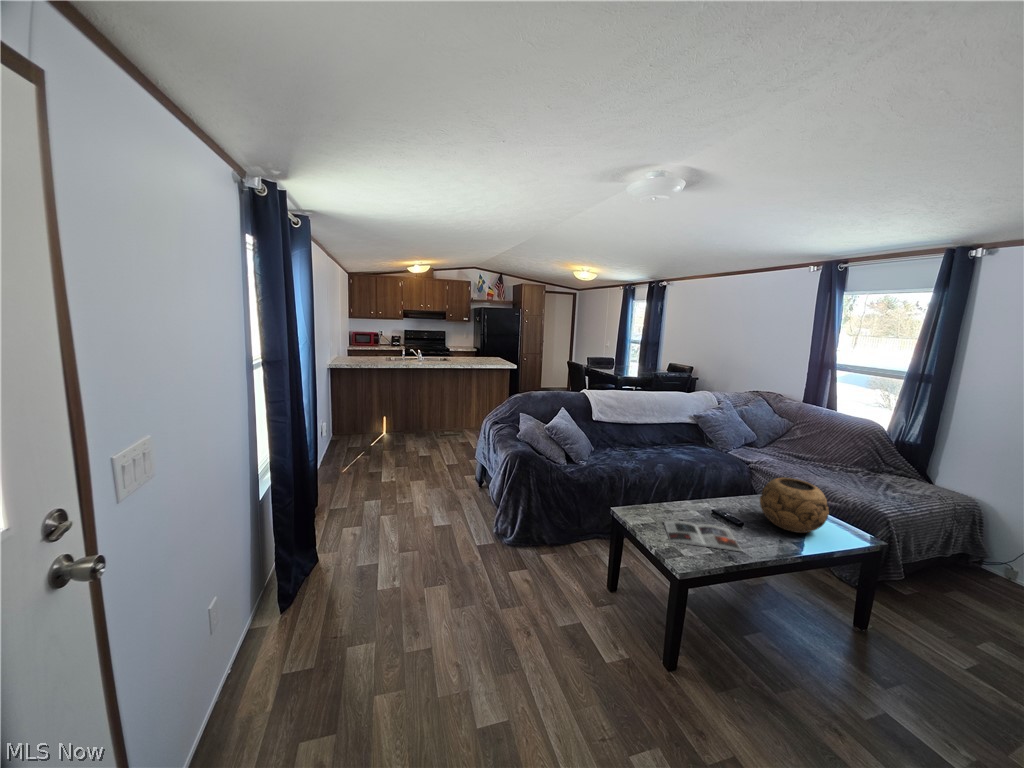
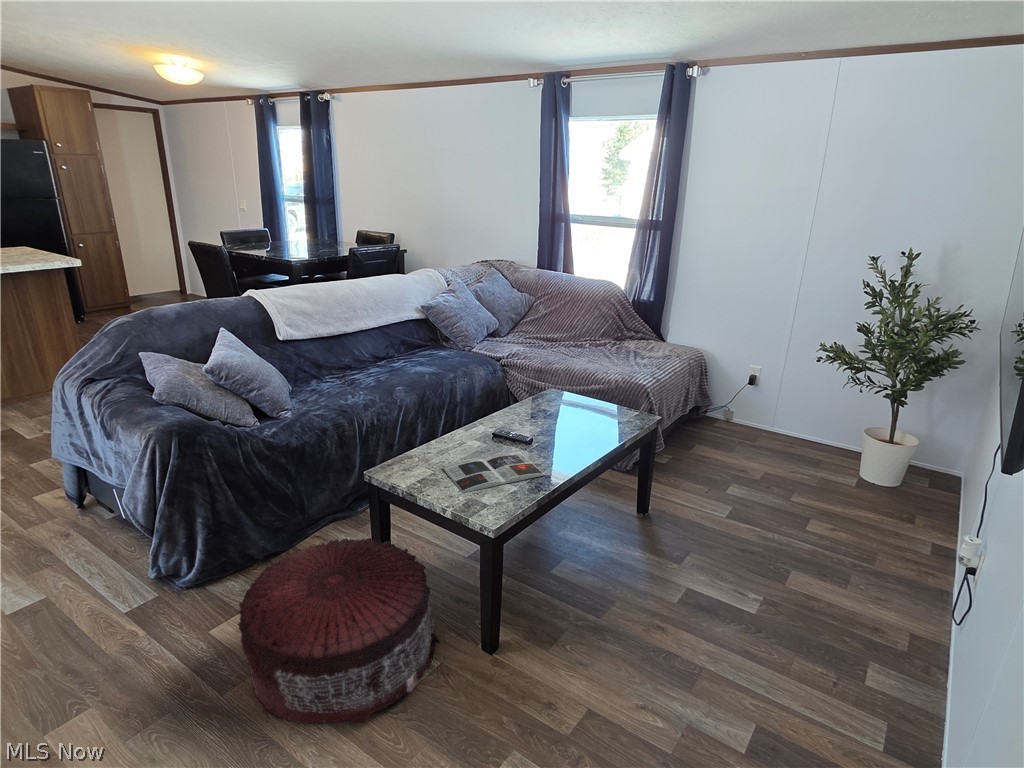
decorative bowl: present [760,478,829,533] -> none [541,369,611,433]
pouf: none [514,542,633,667] -> present [238,538,439,724]

